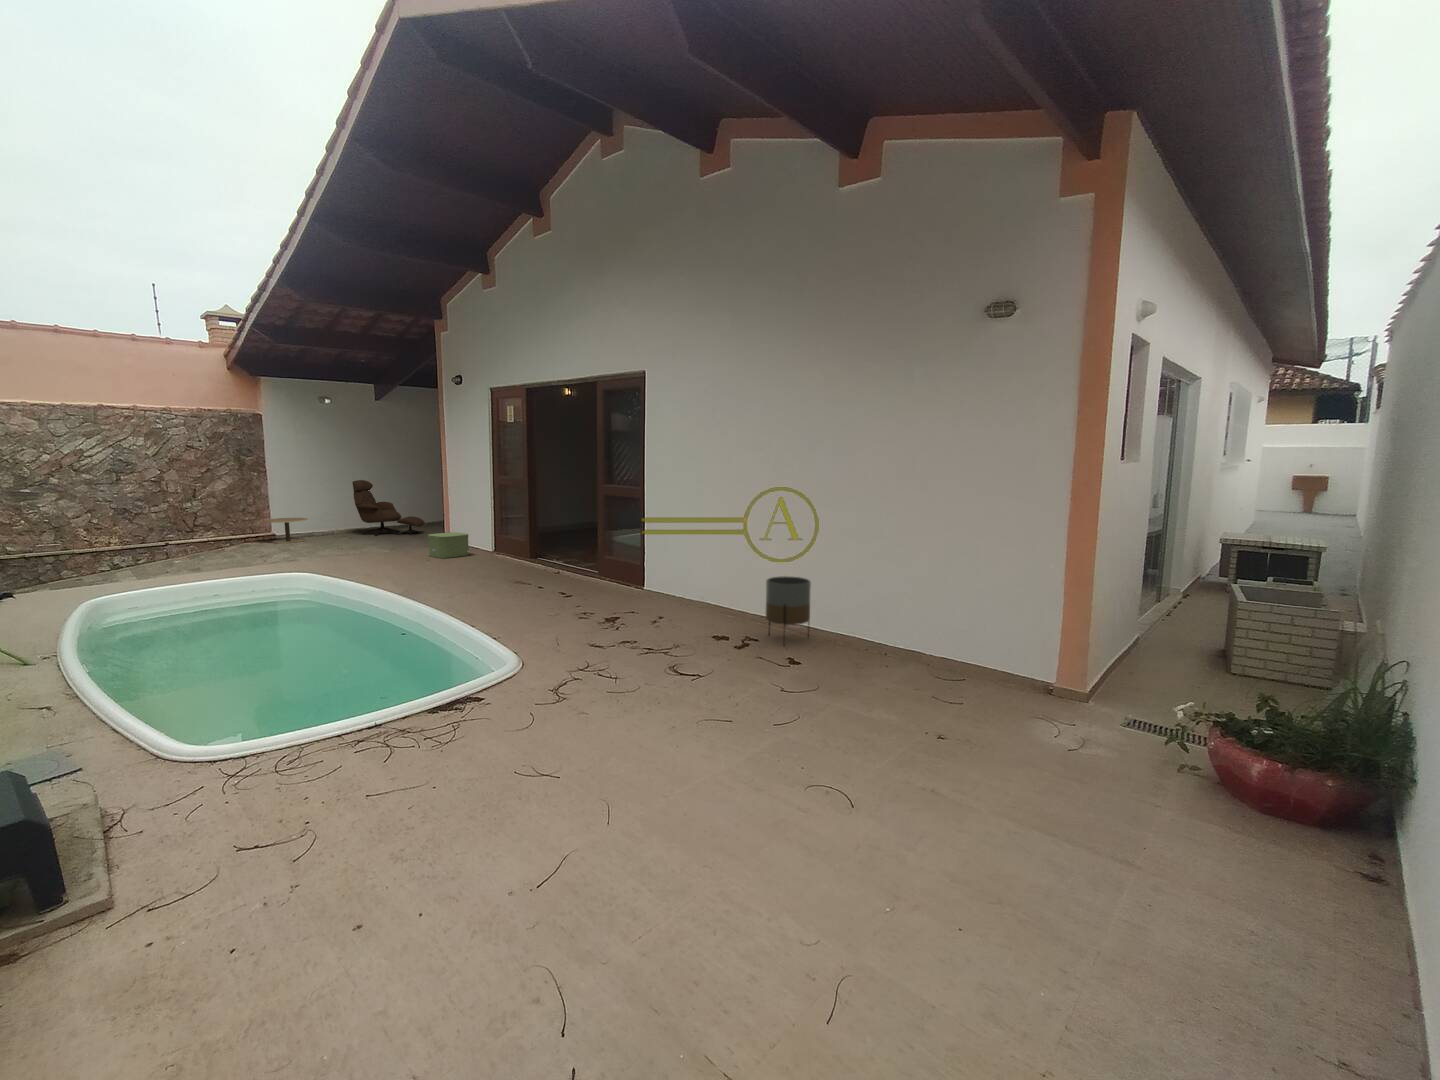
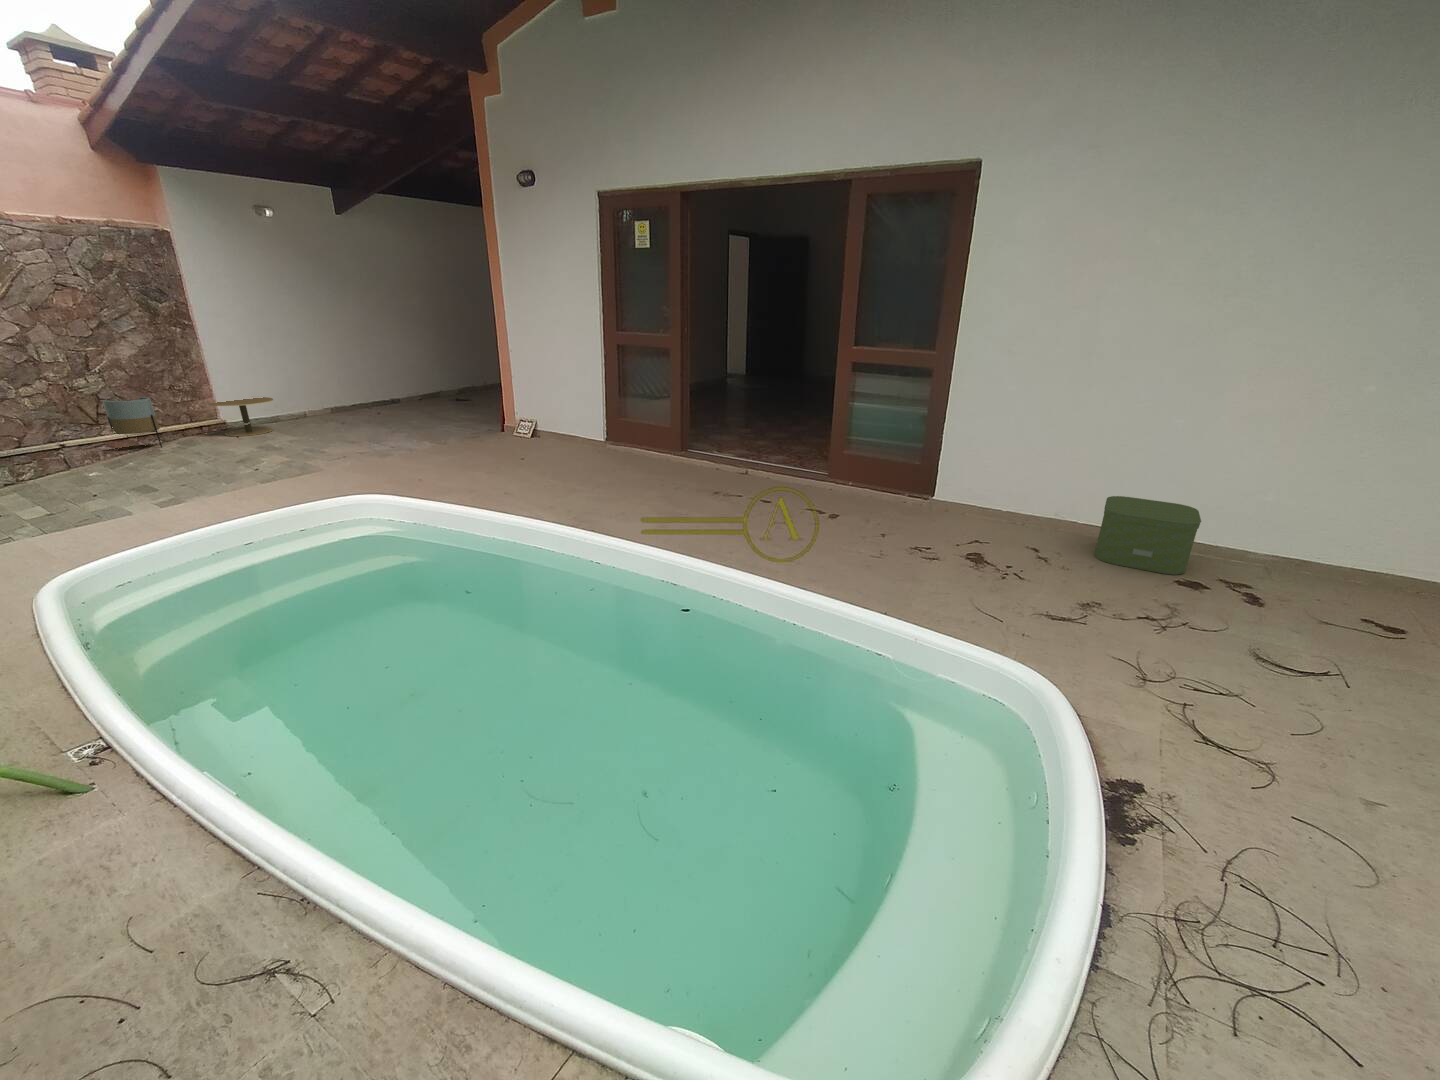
lounge chair: present [352,480,425,536] -> none [322,339,431,419]
storage box: present [428,532,469,558] -> present [1094,496,1201,575]
planter: present [765,577,811,643] -> present [103,397,162,451]

